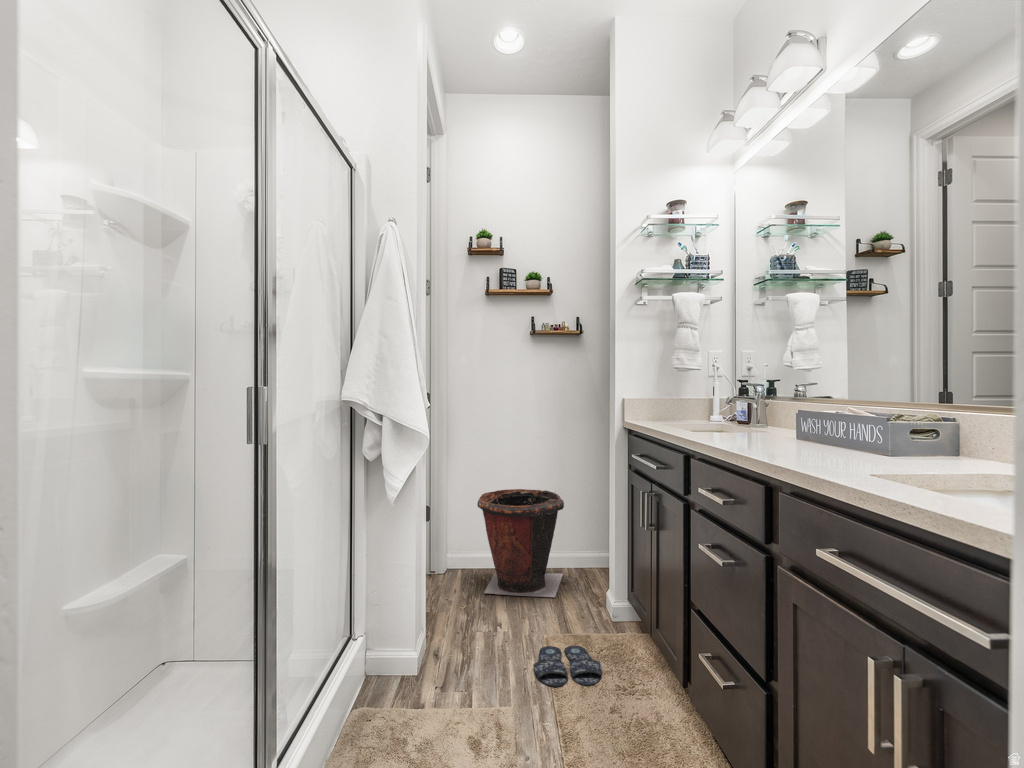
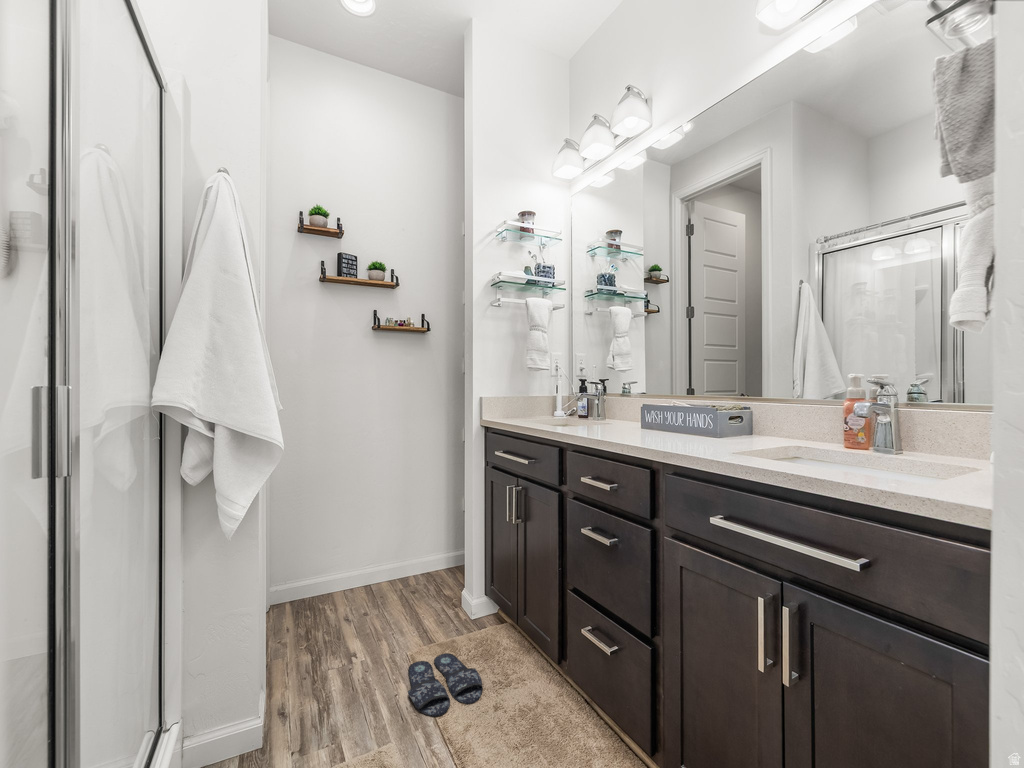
trash can: present [477,489,564,597] -> none [312,484,410,607]

